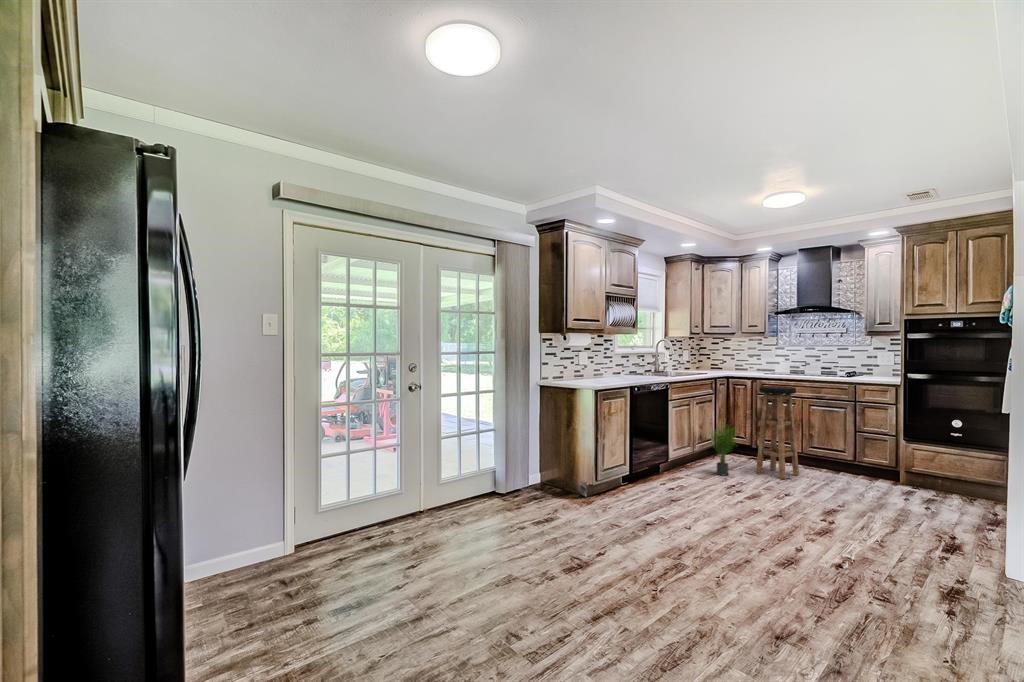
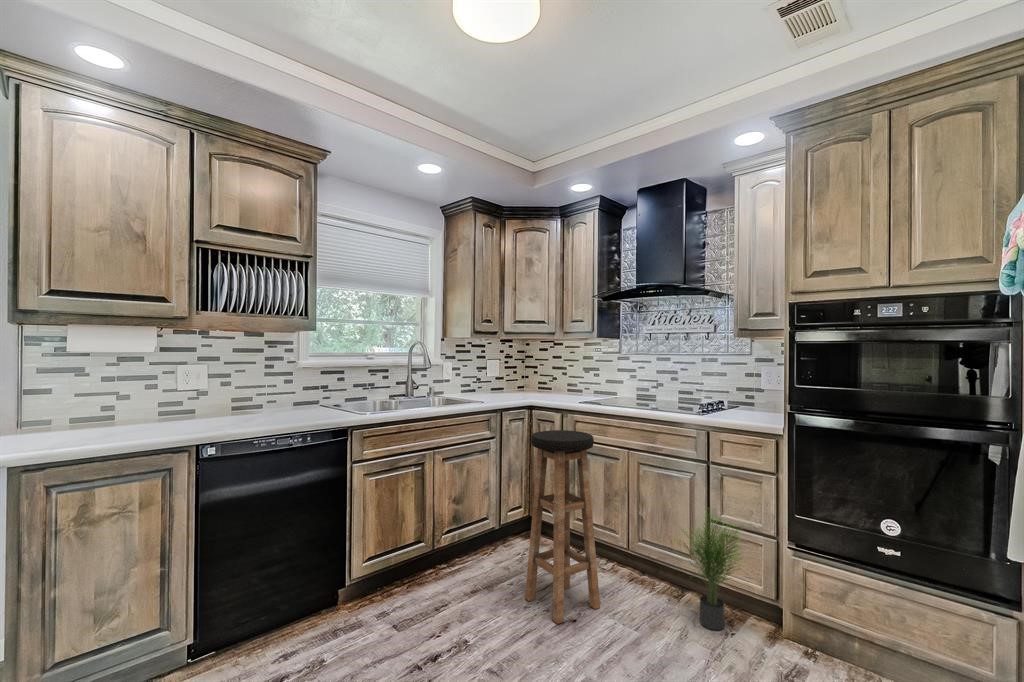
potted plant: present [709,428,736,475] -> present [681,513,742,630]

